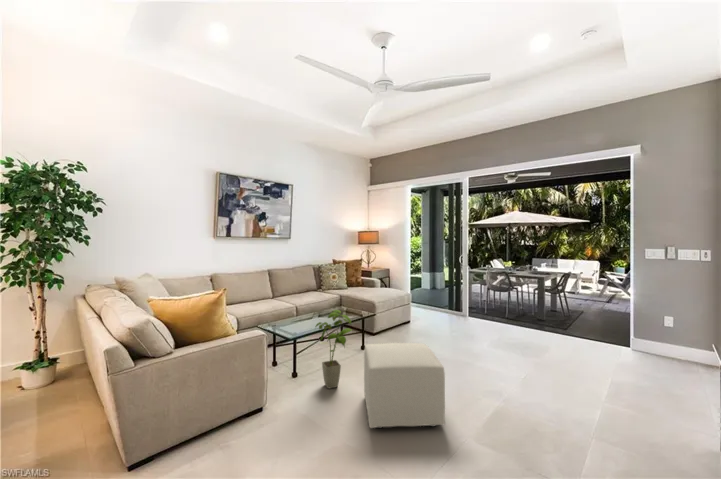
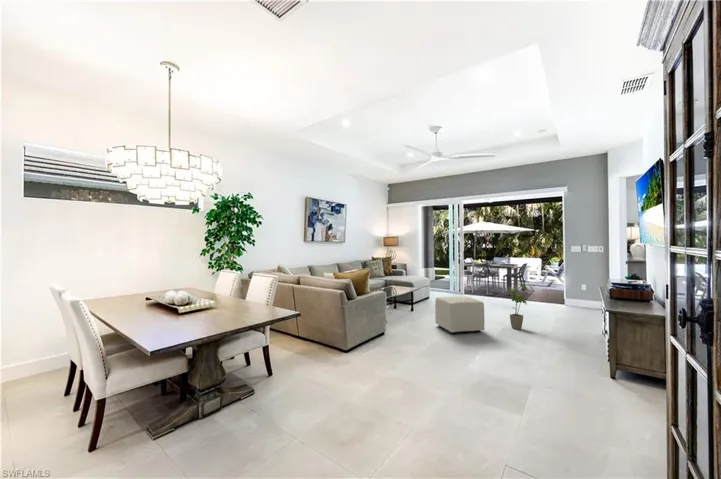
house plant: present [315,310,352,388] -> present [507,283,533,329]

